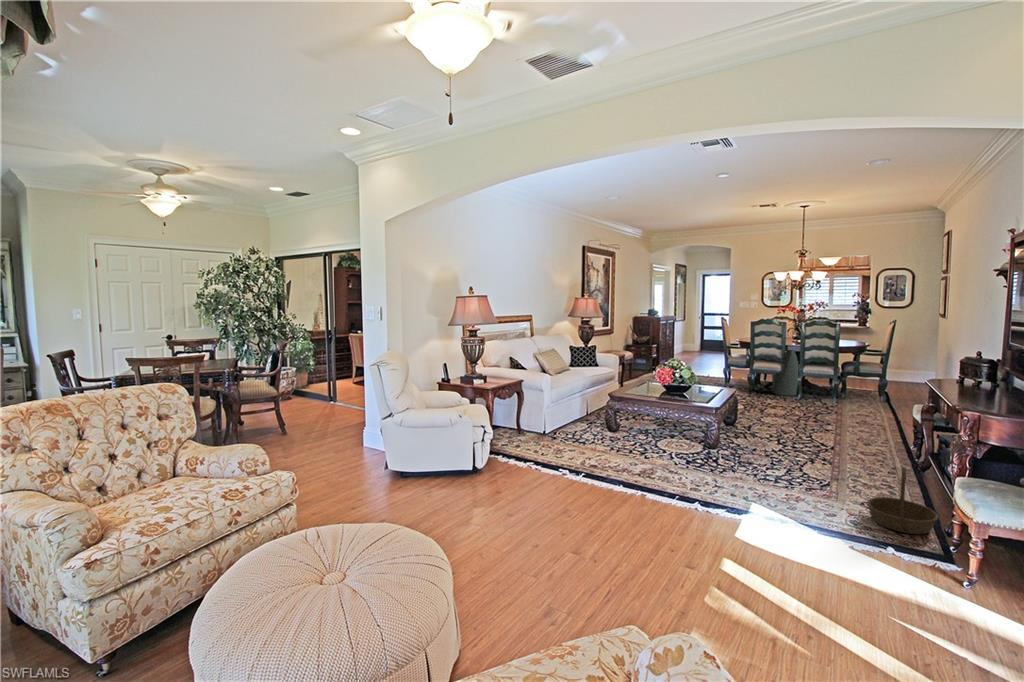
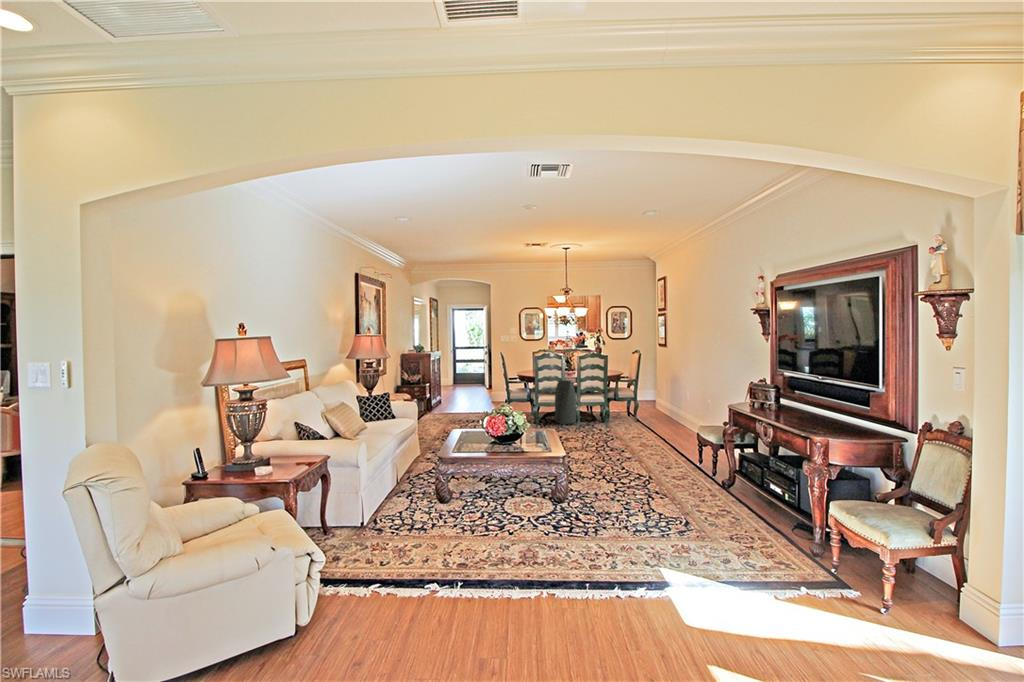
basket: present [867,467,938,534] -> none [747,496,810,564]

